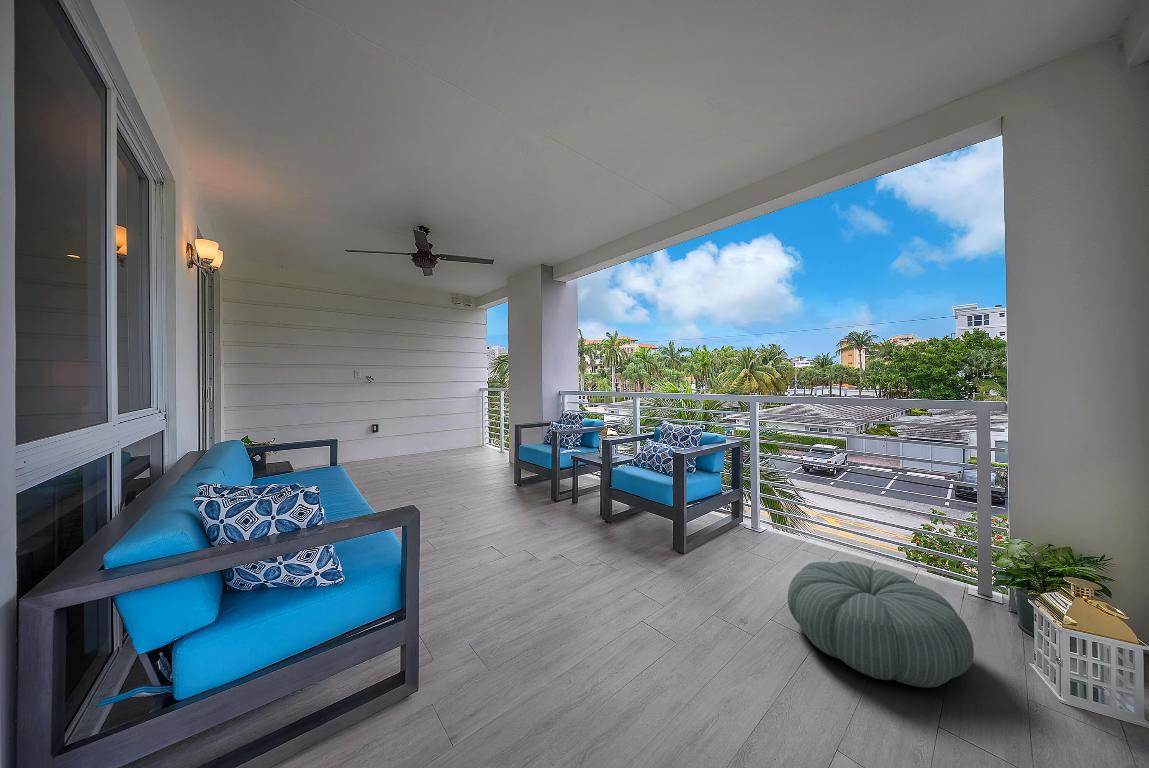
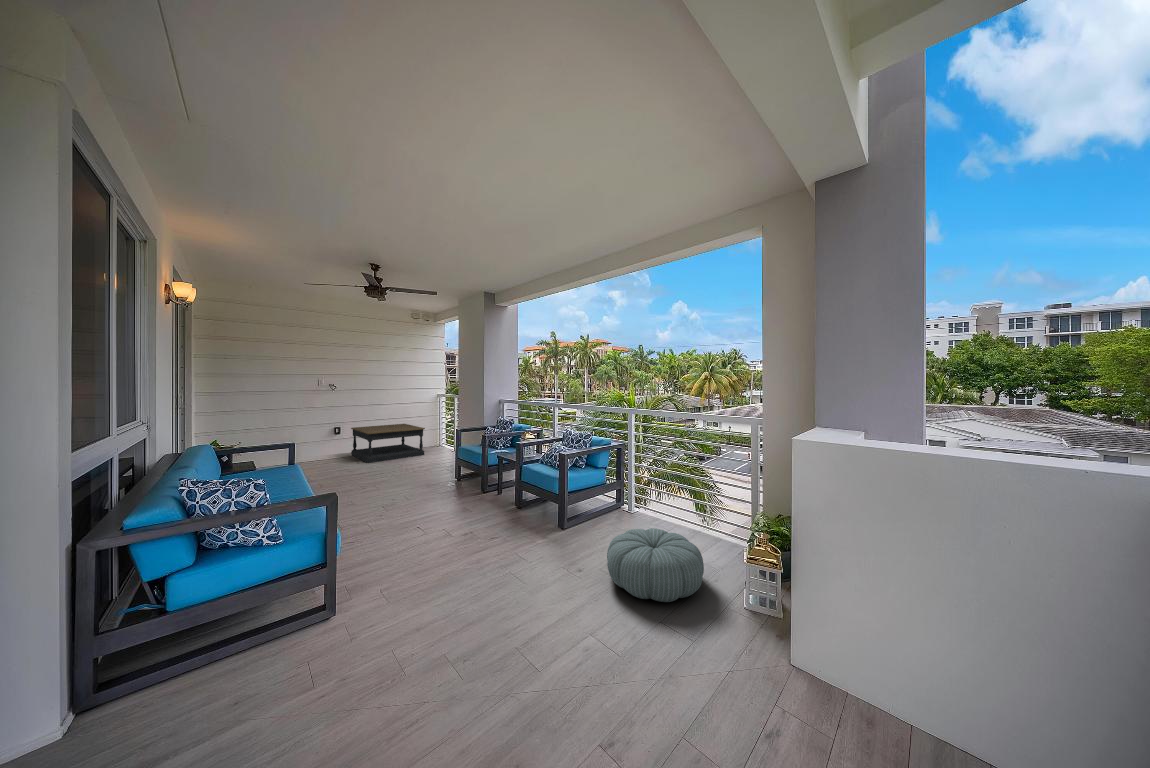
coffee table: none [390,421,471,465] -> present [351,424,425,463]

